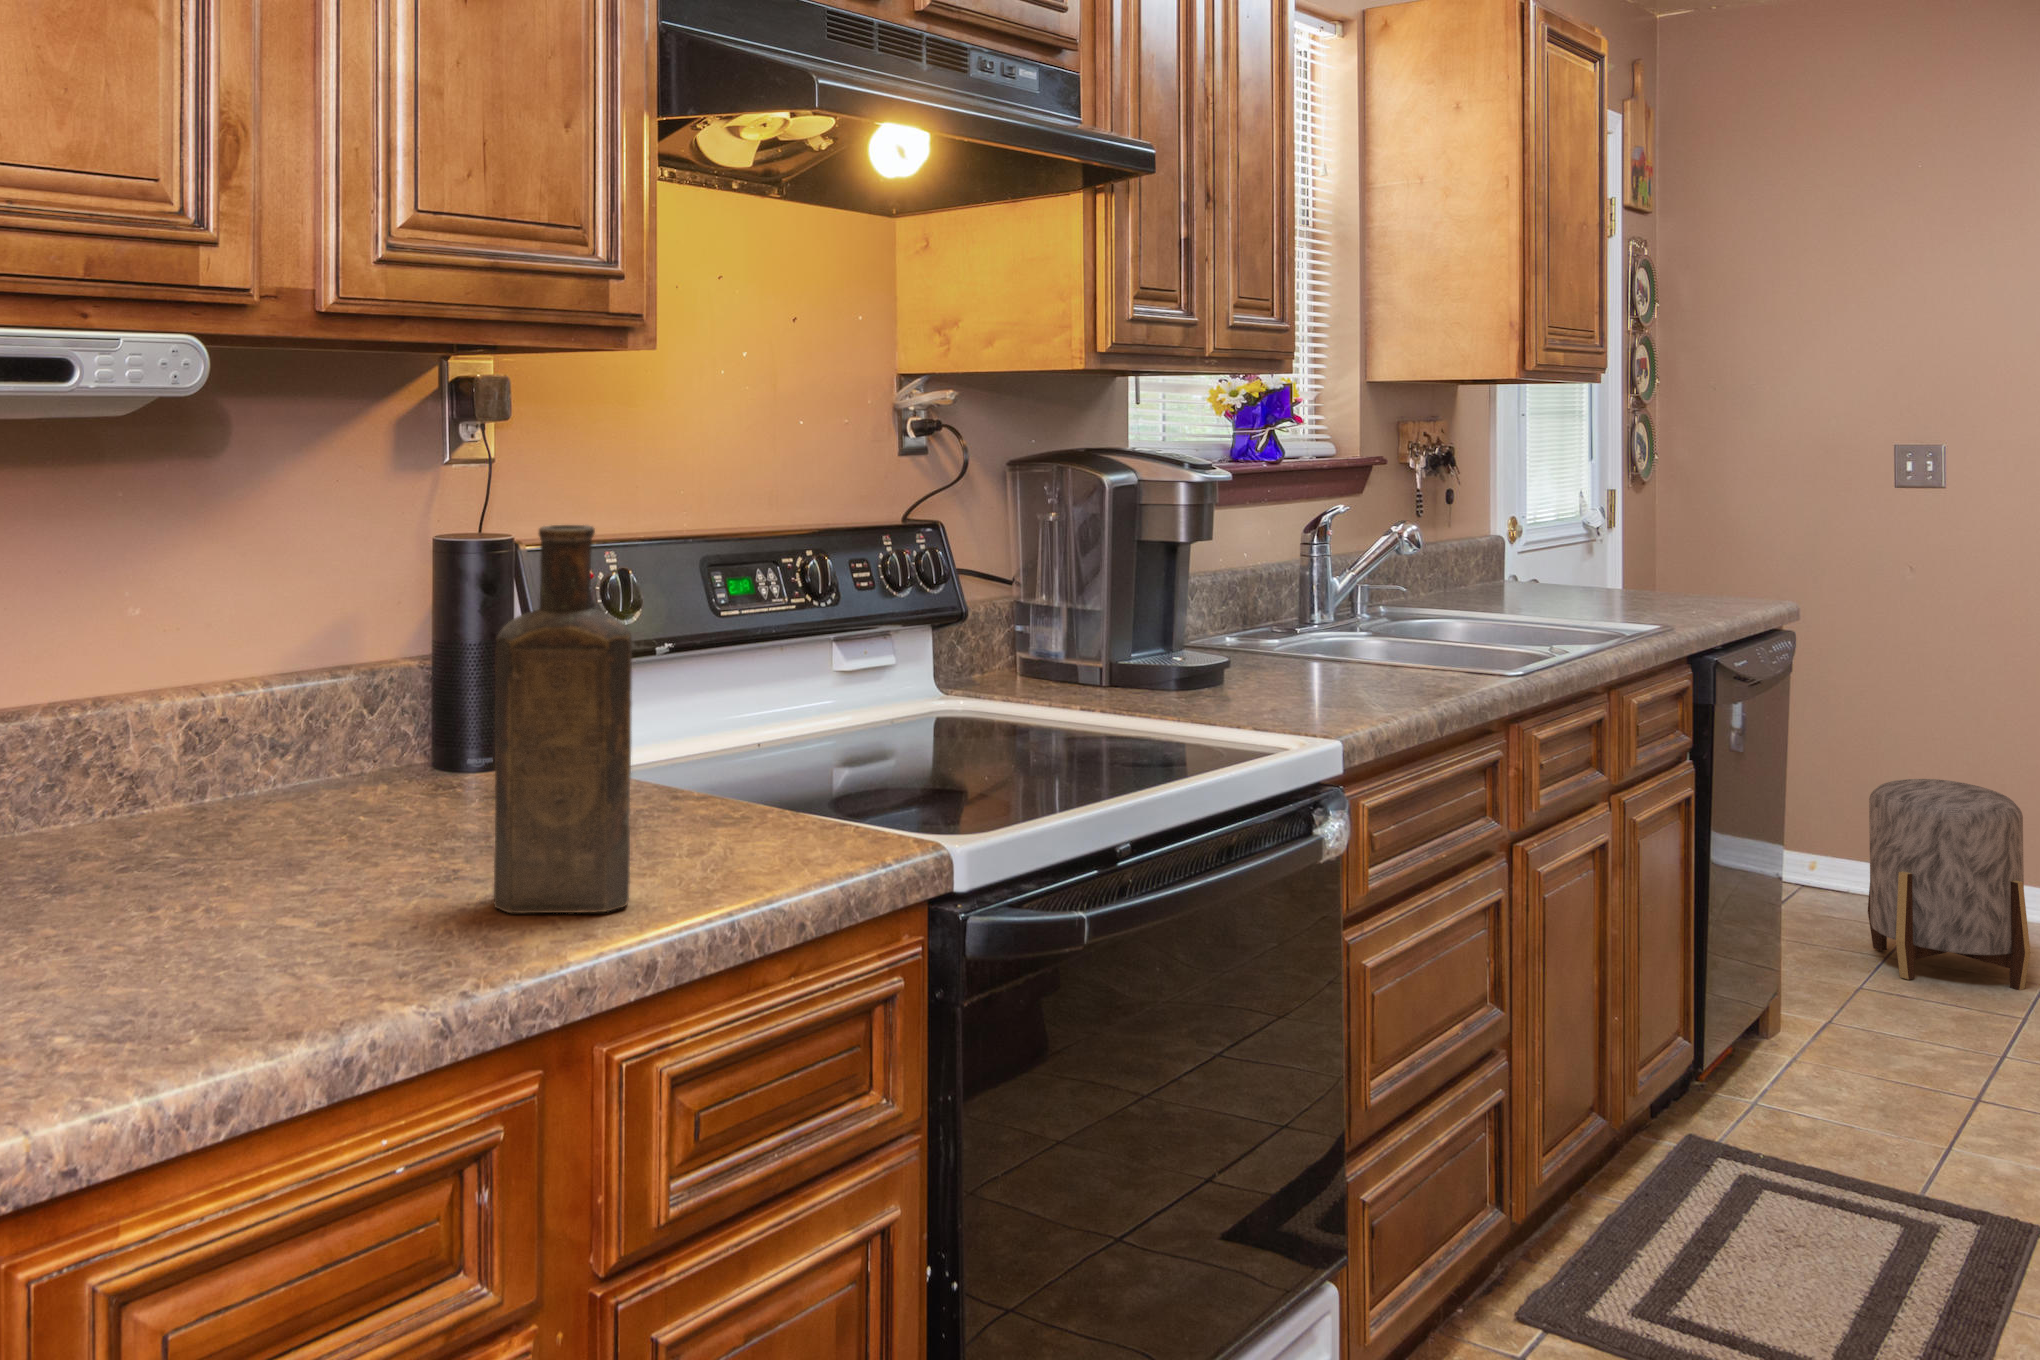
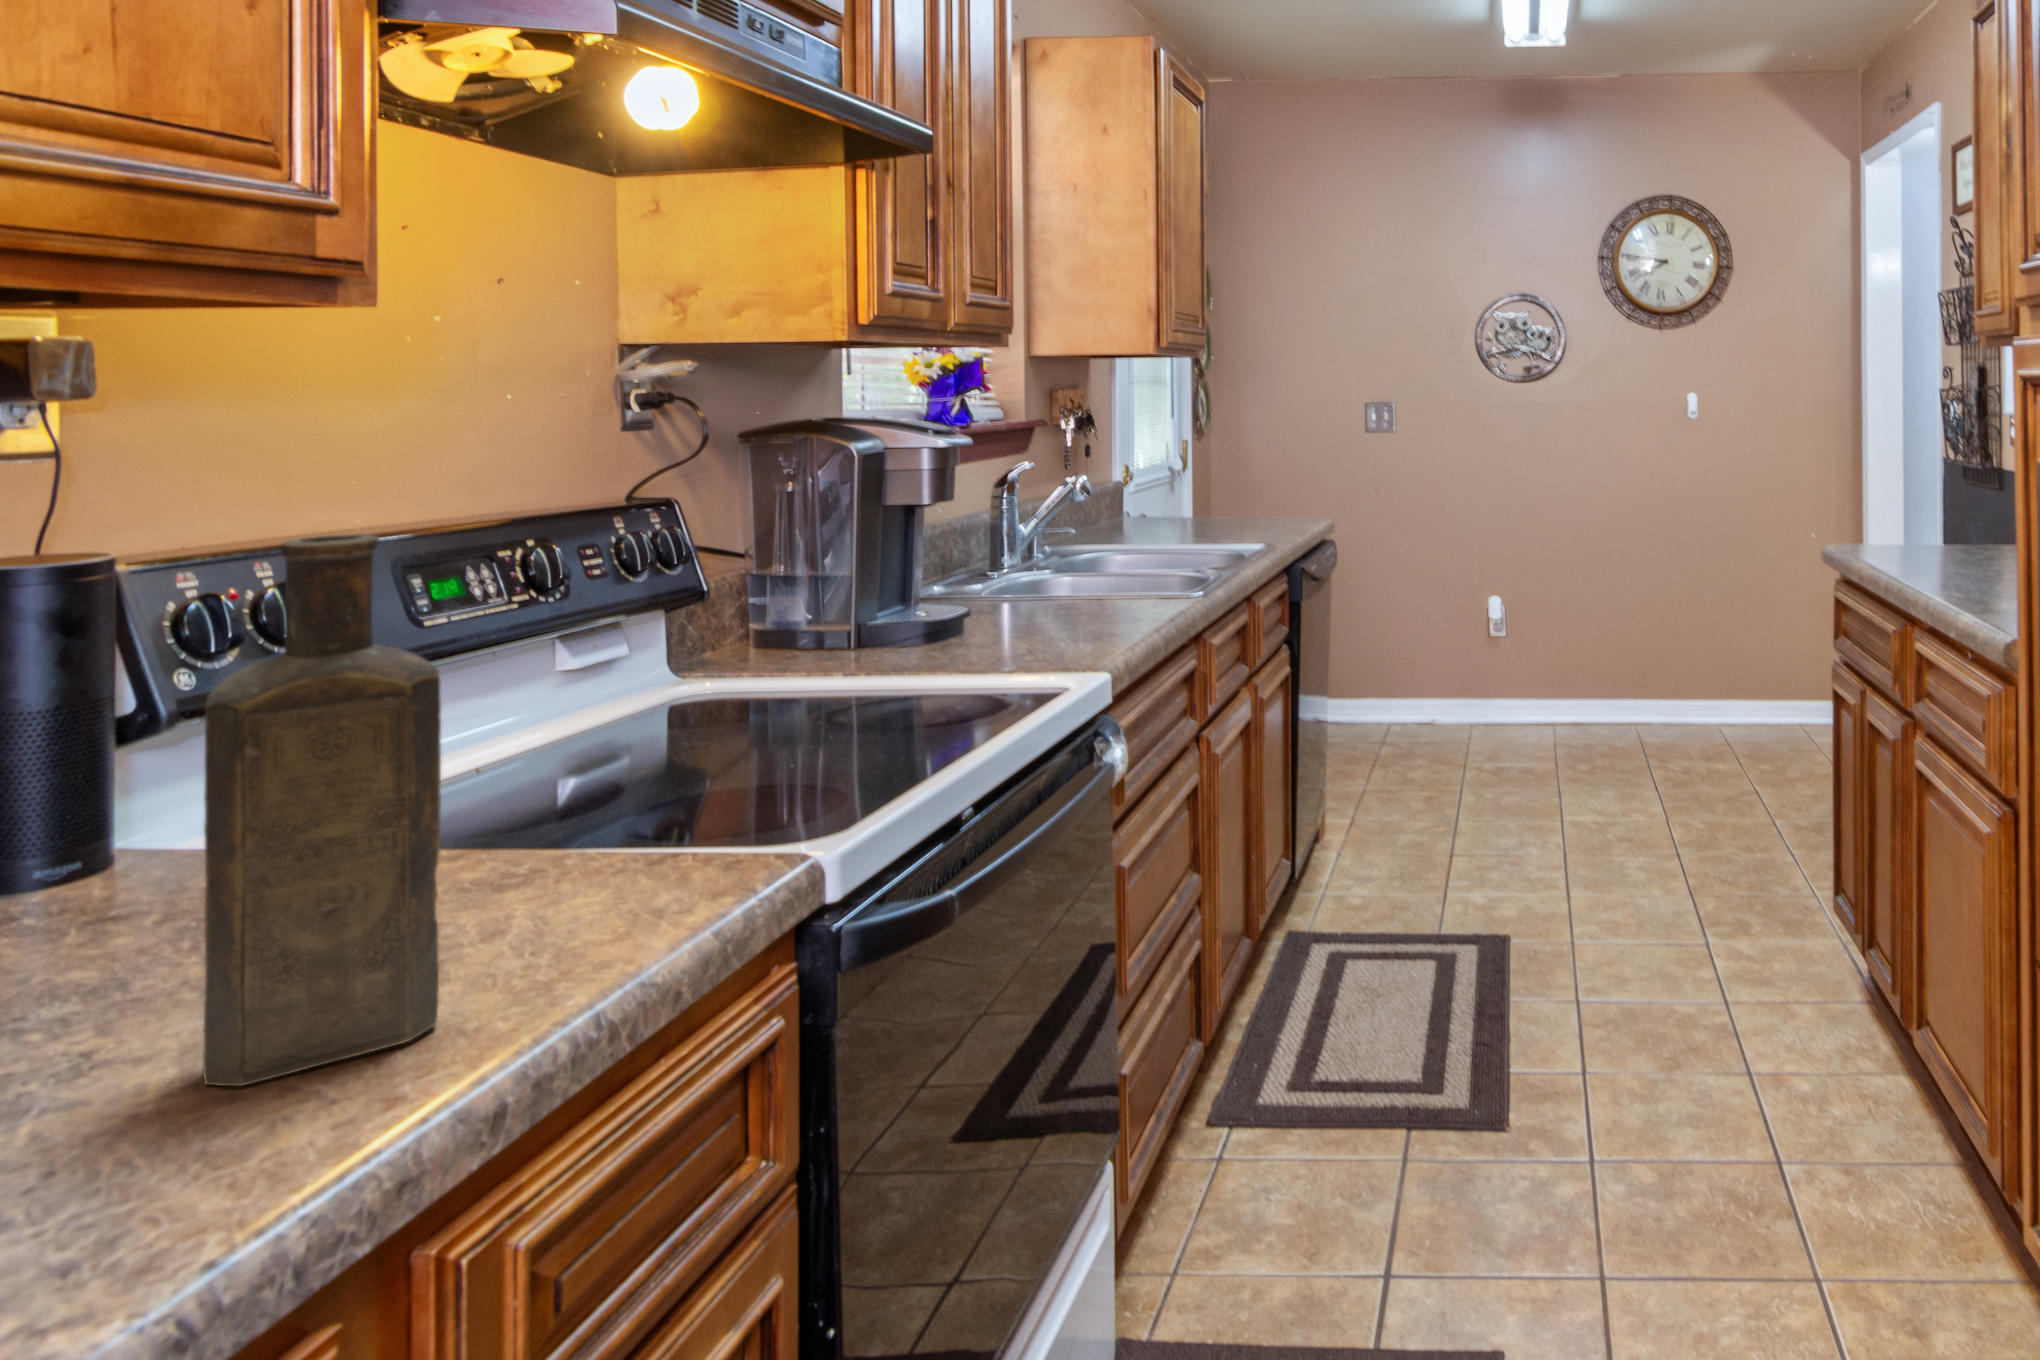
stool: present [1868,779,2030,990] -> none [1361,636,1458,779]

